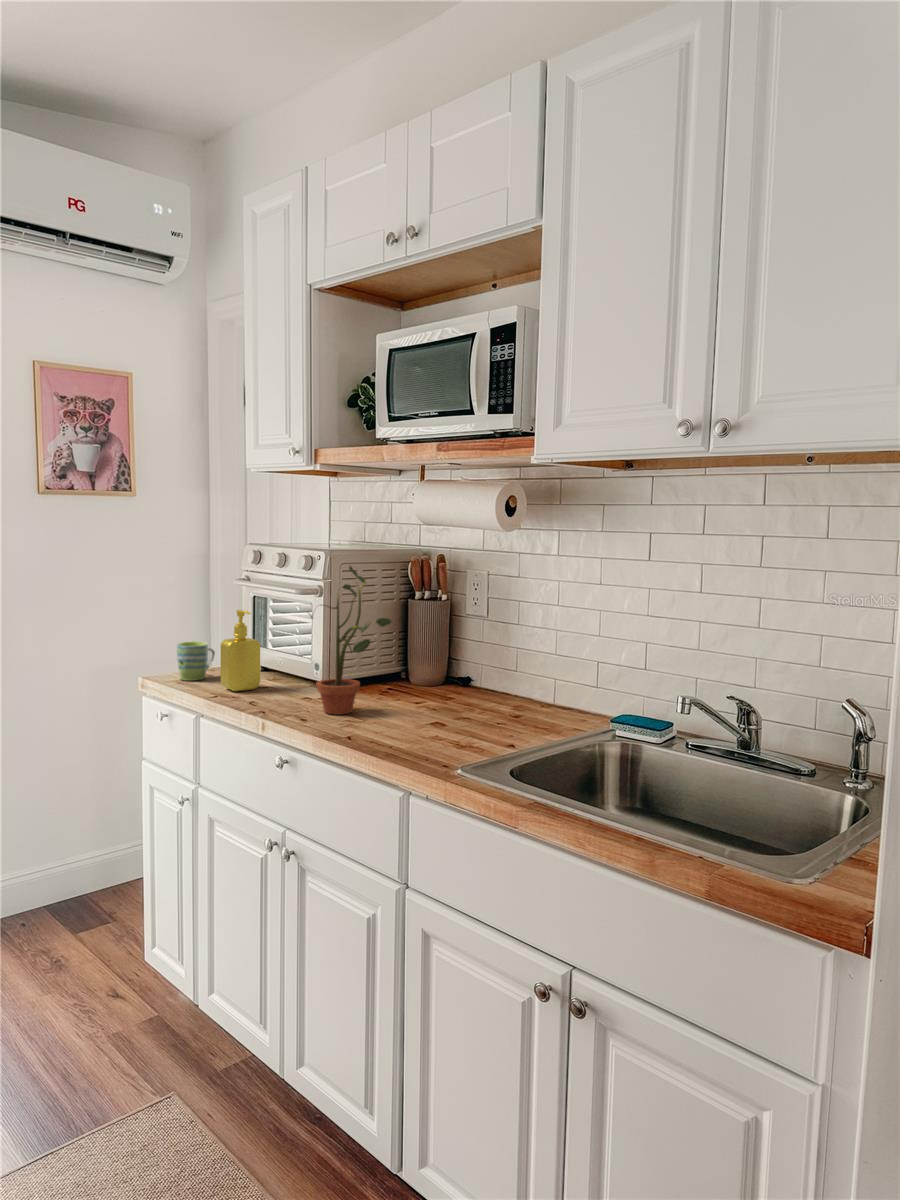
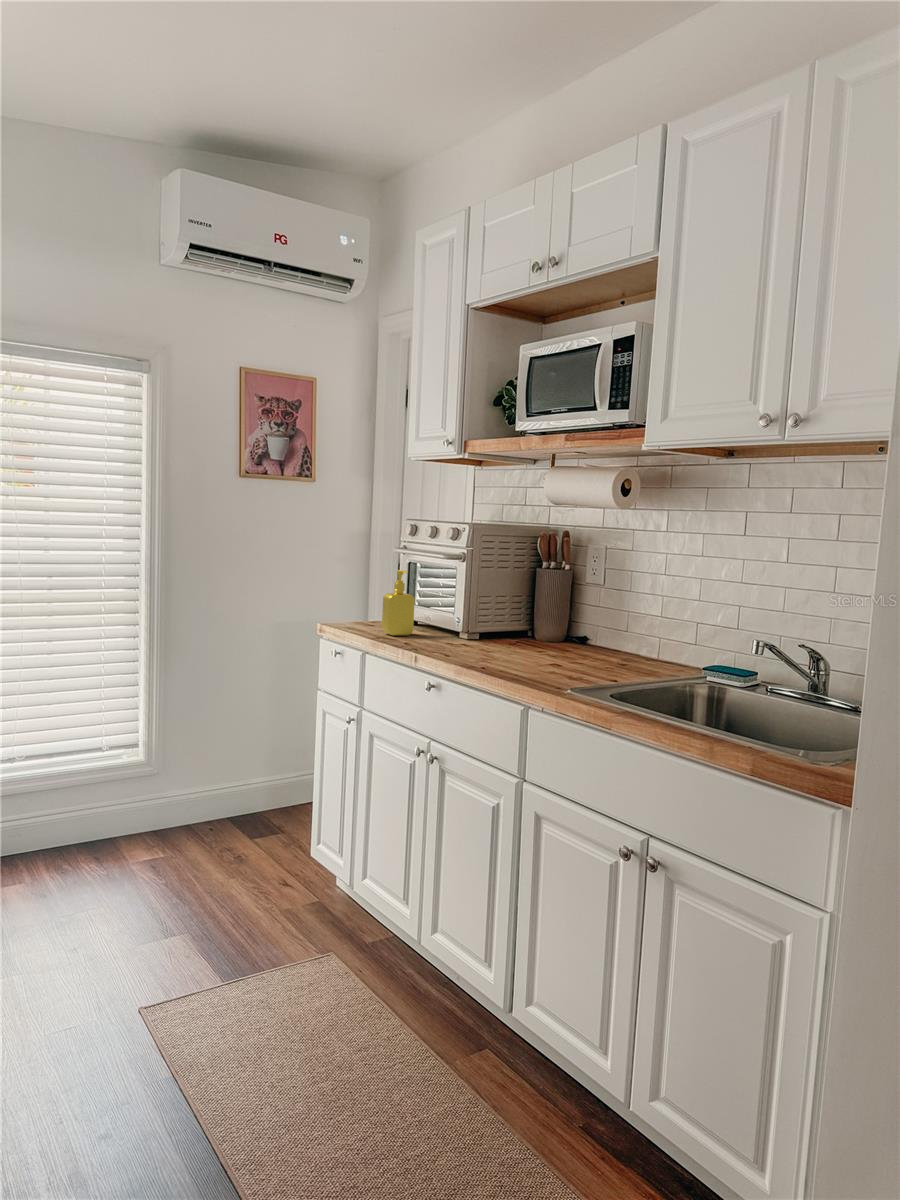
potted plant: present [310,566,392,714] -> none [455,536,523,653]
mug: present [177,641,215,681] -> none [347,597,377,628]

